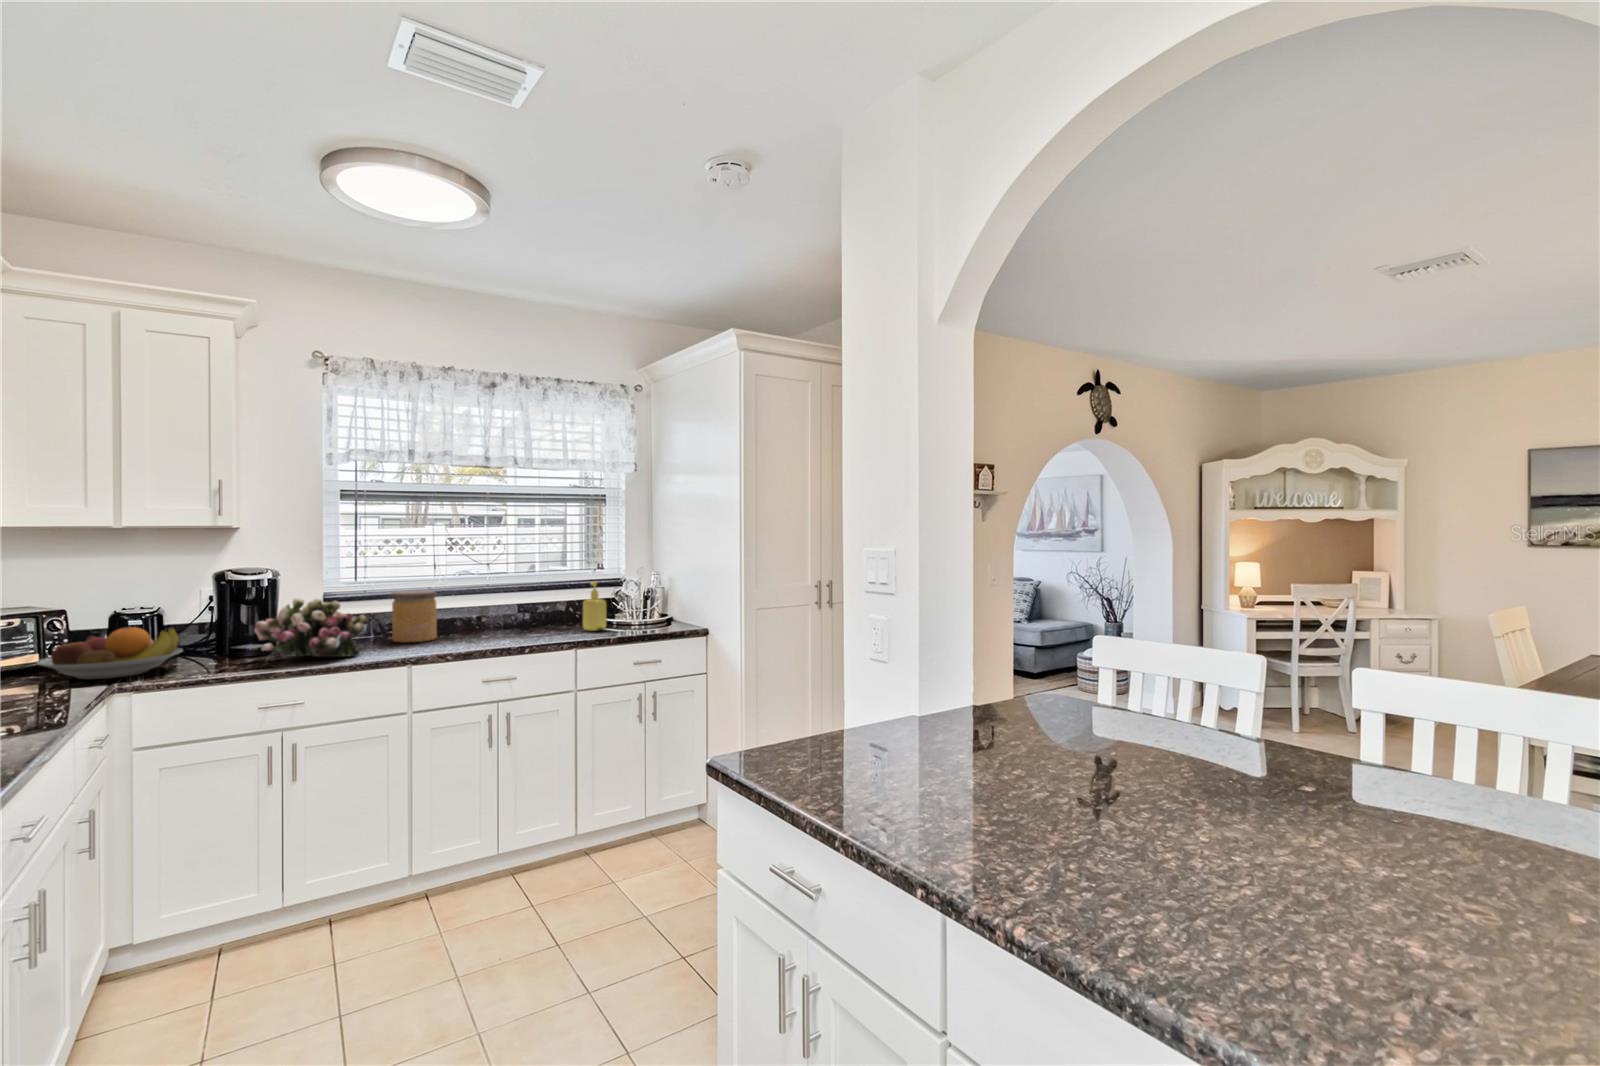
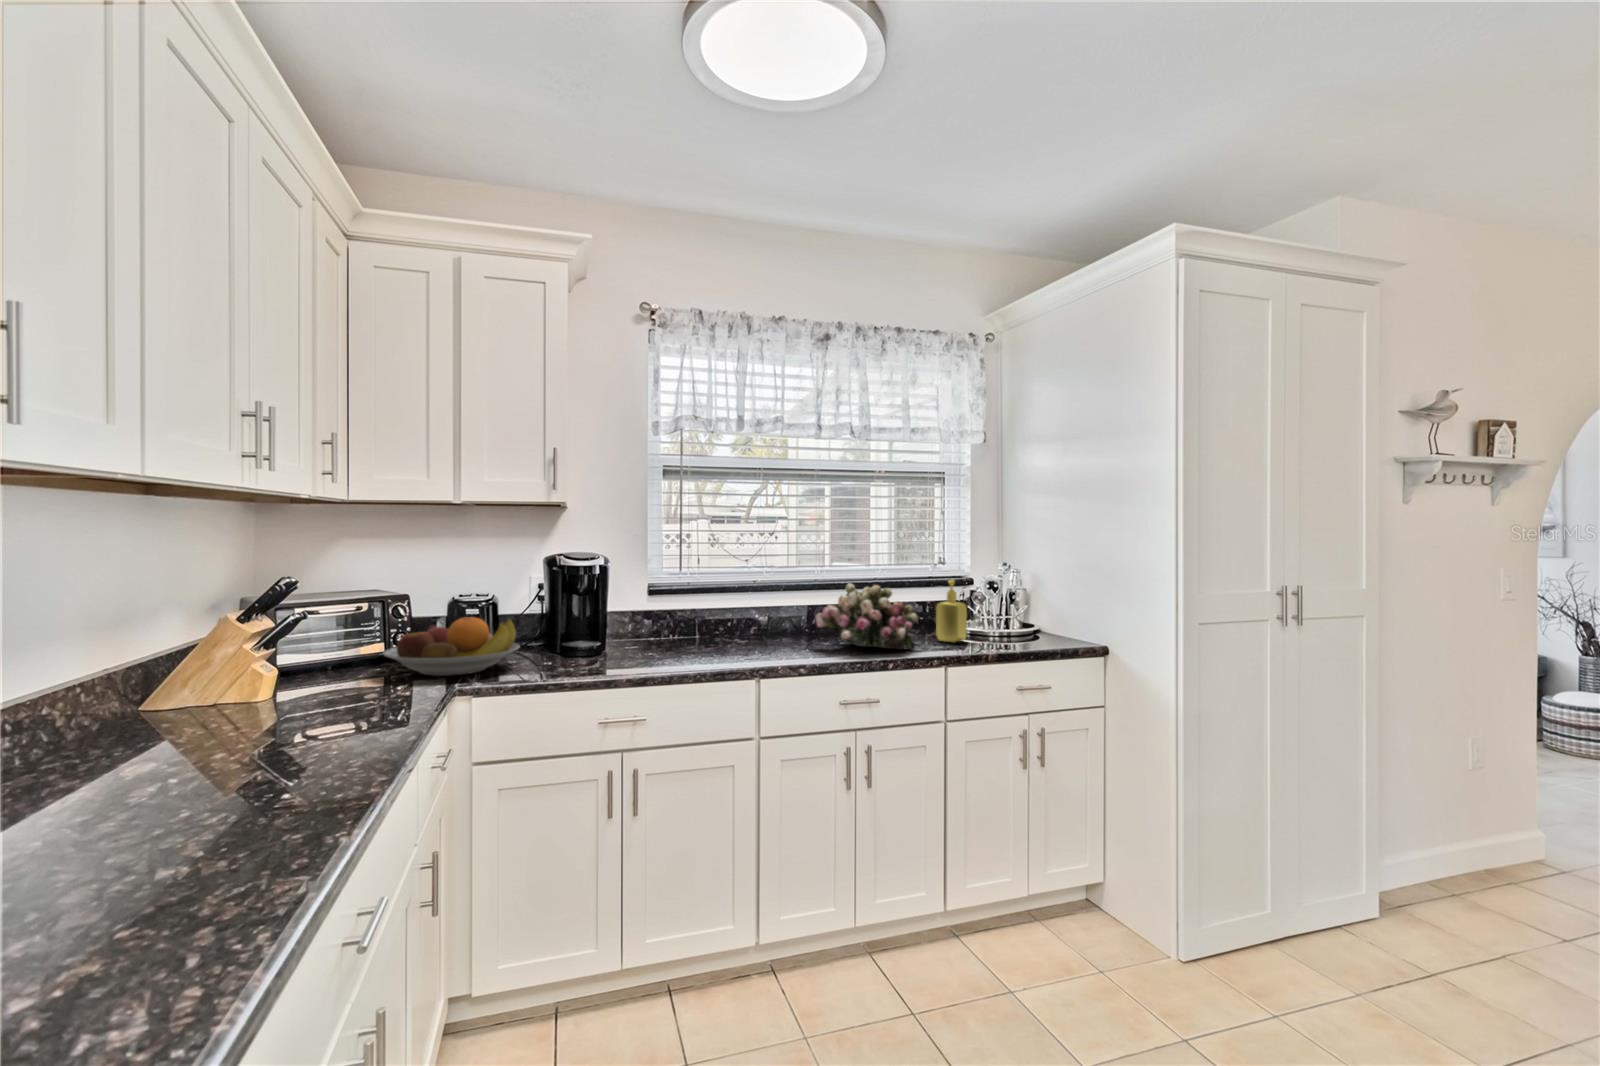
jar: present [392,590,437,642] -> none [722,585,770,647]
flower arrangement: present [254,598,367,657] -> present [815,584,918,649]

